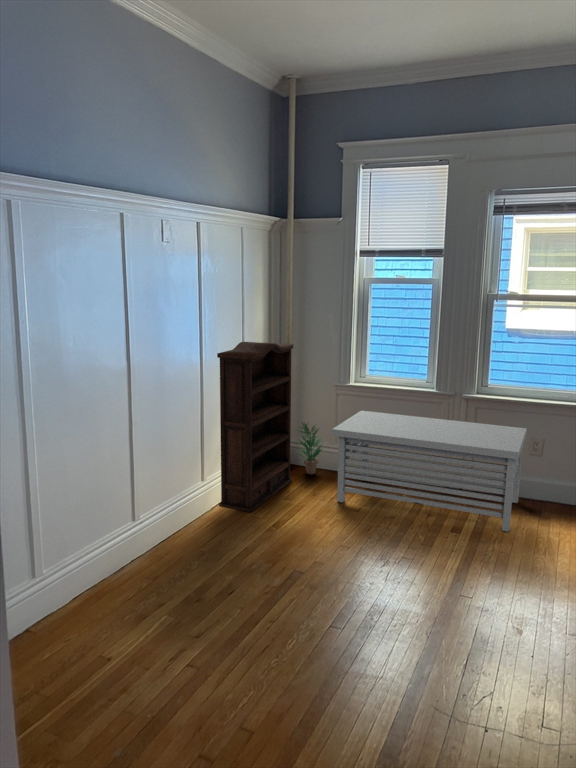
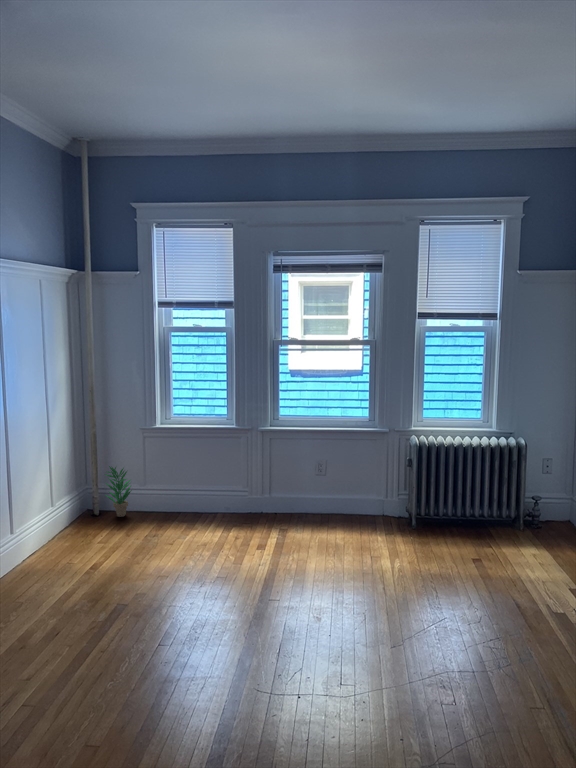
bookshelf: present [217,342,293,512] -> none [23,392,103,559]
storage bench: present [332,411,527,532] -> none [142,450,313,543]

